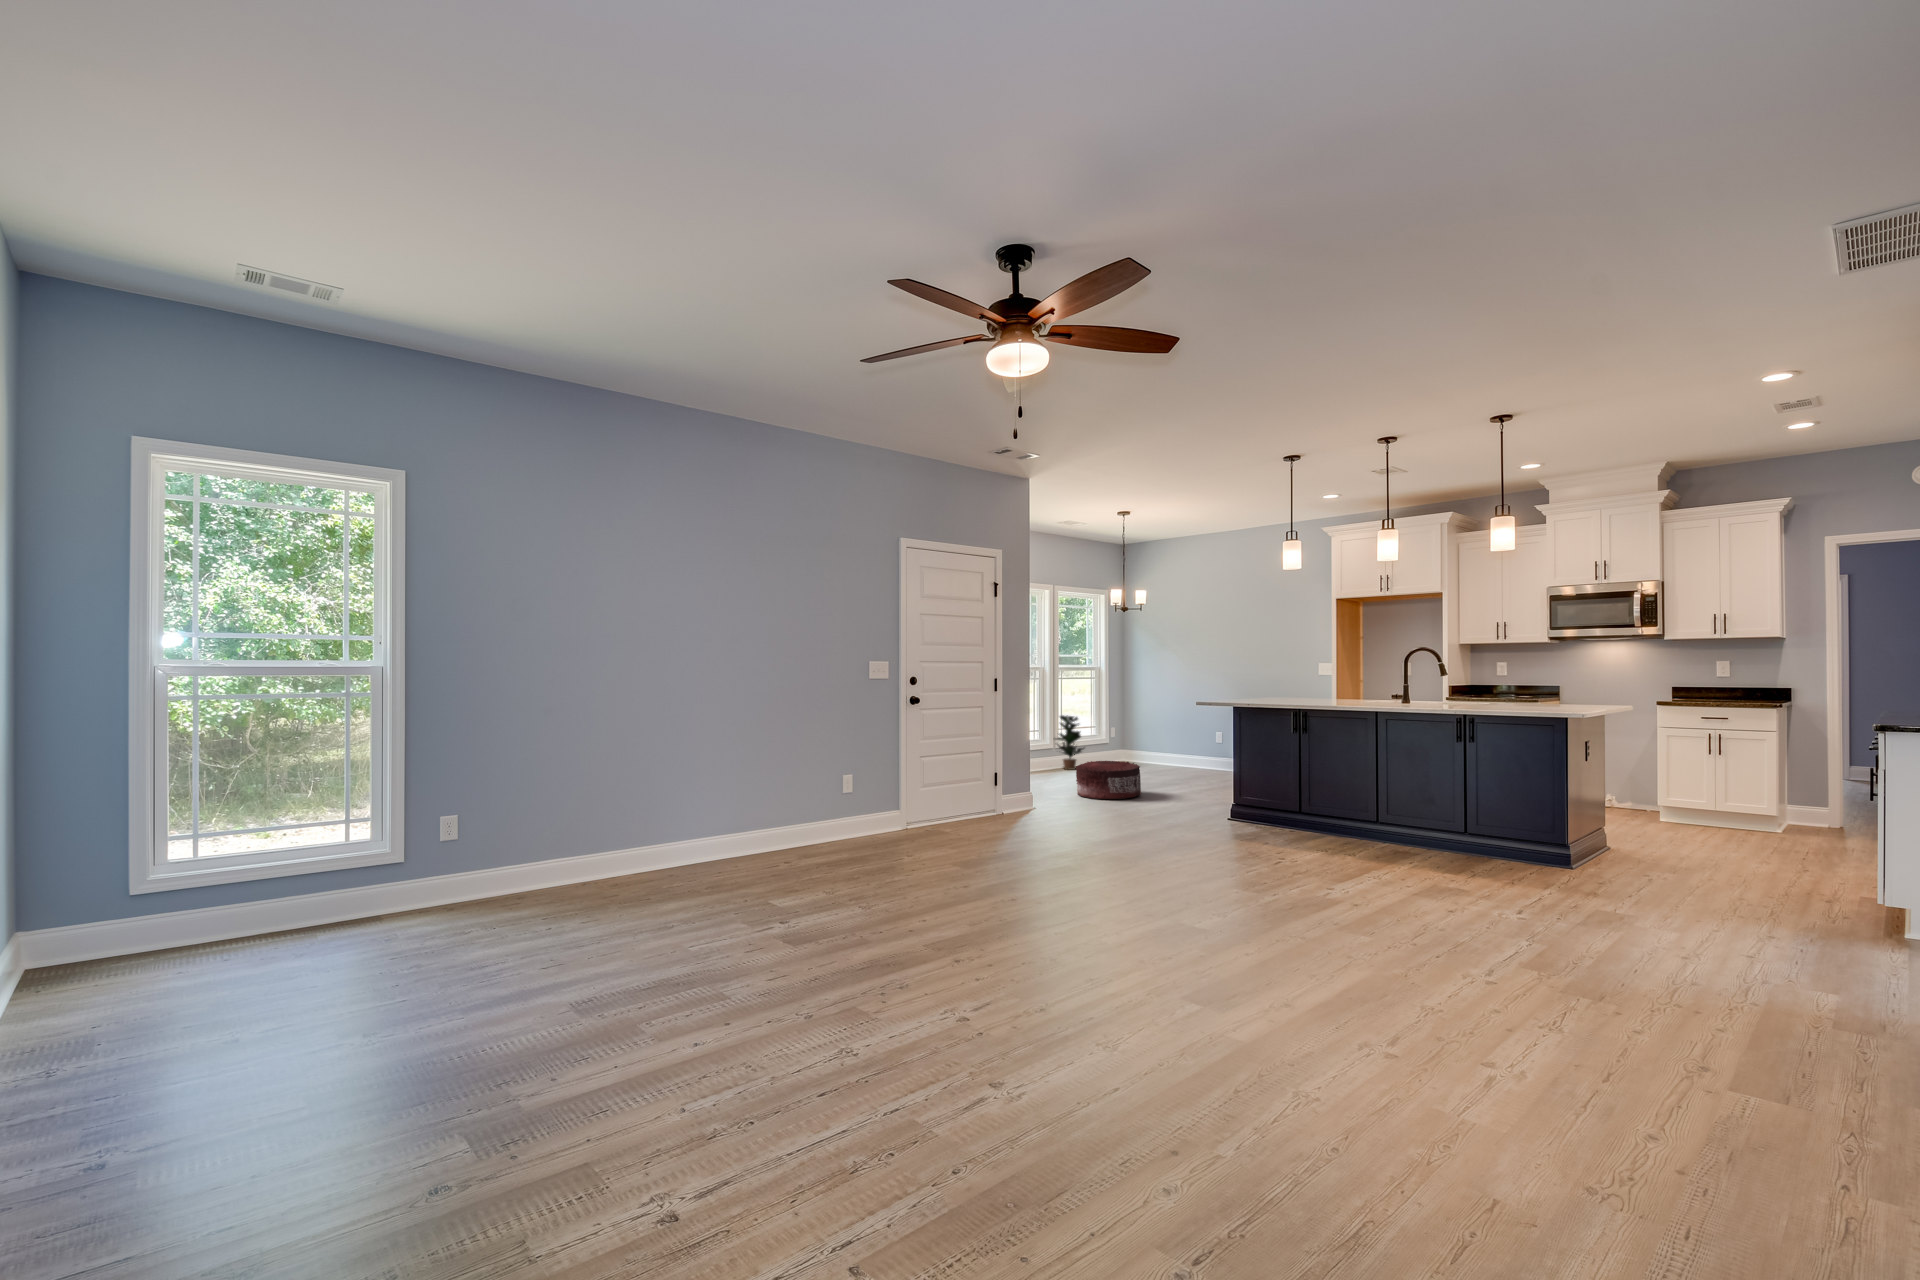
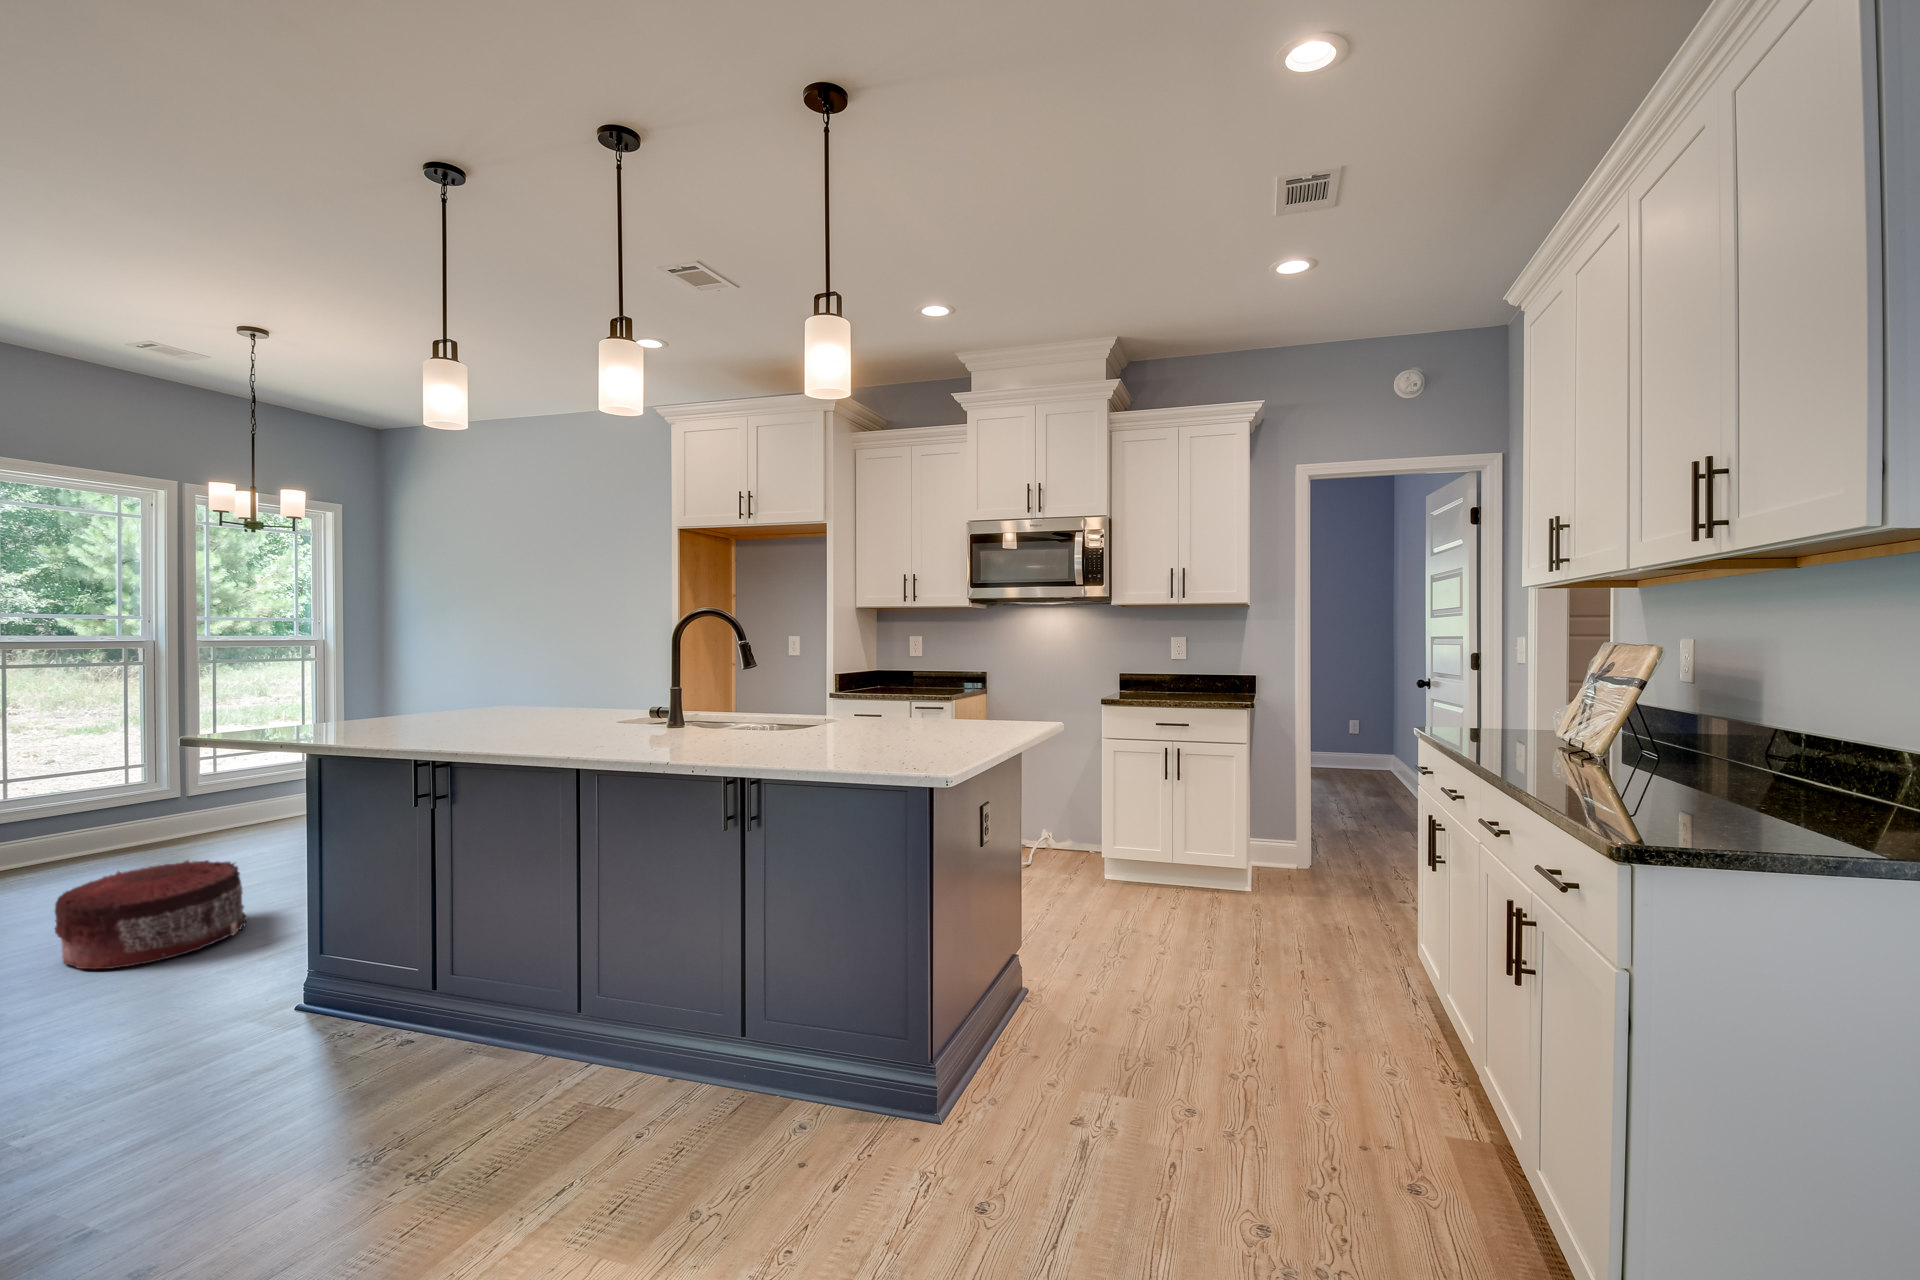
potted plant: present [1055,715,1084,770] -> none [187,739,261,843]

